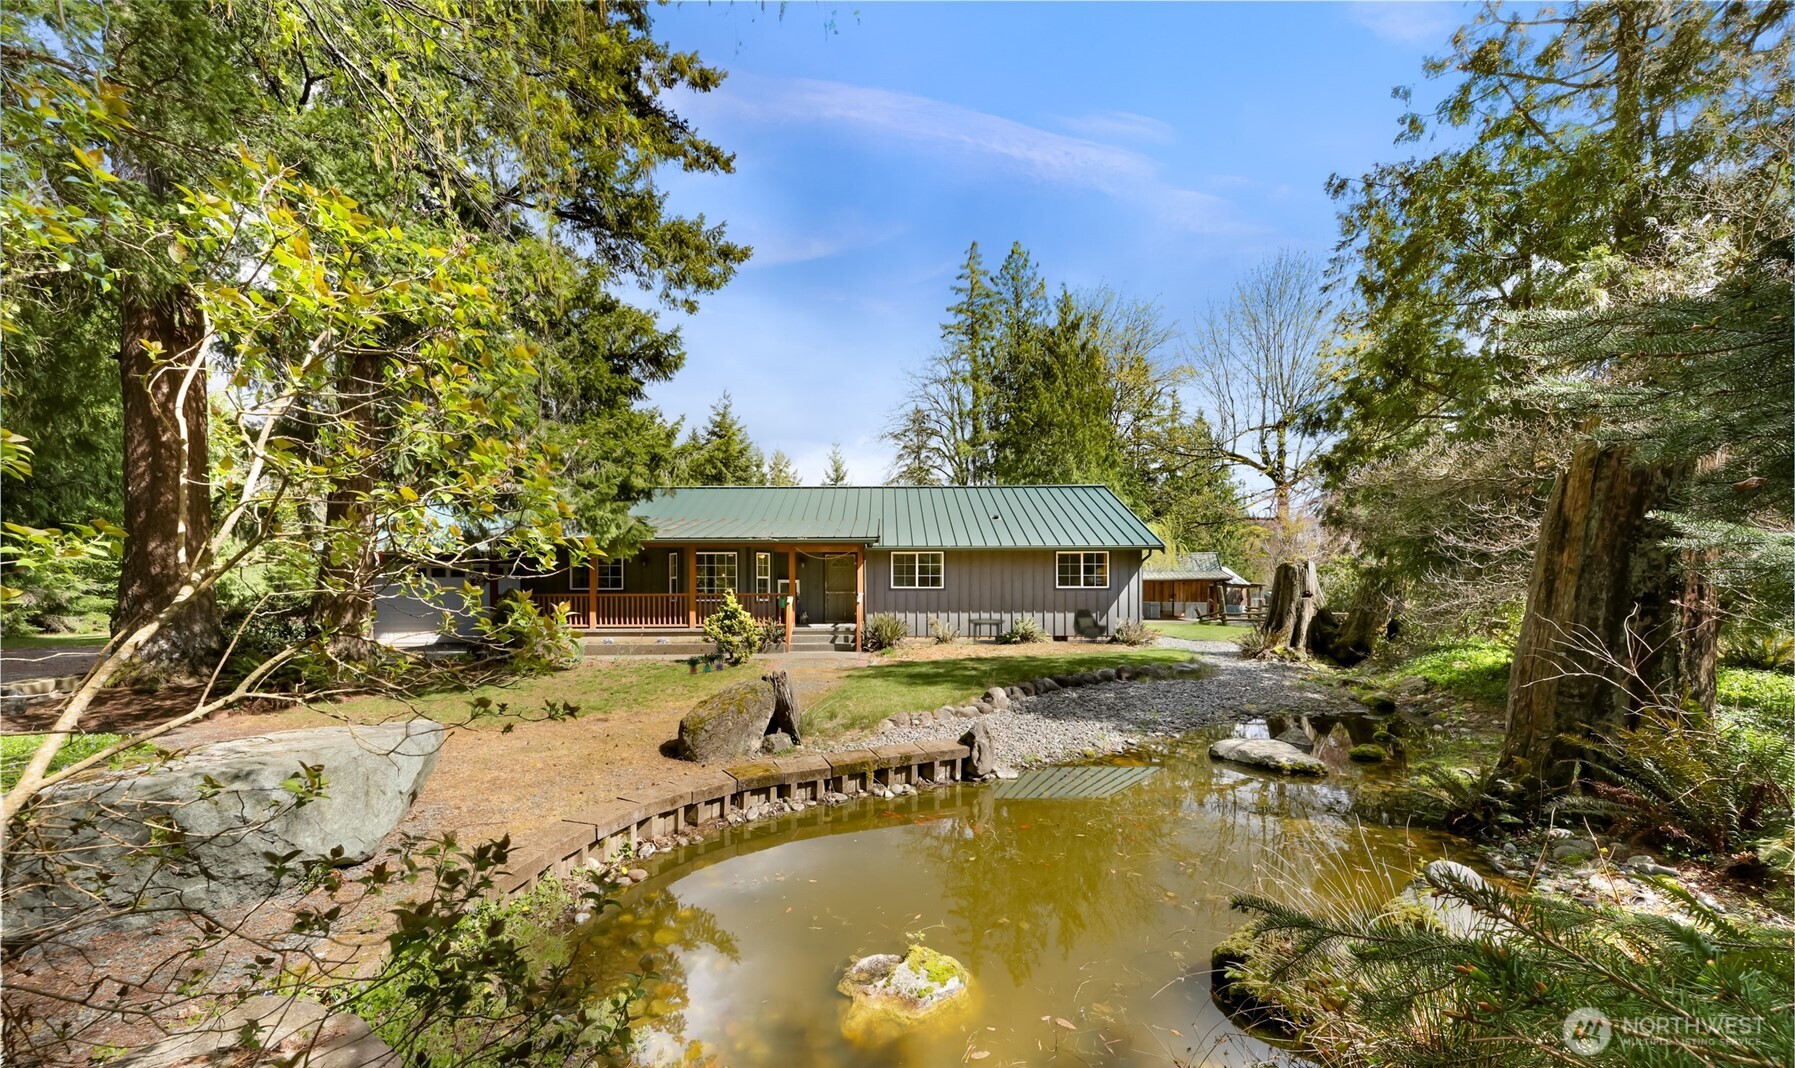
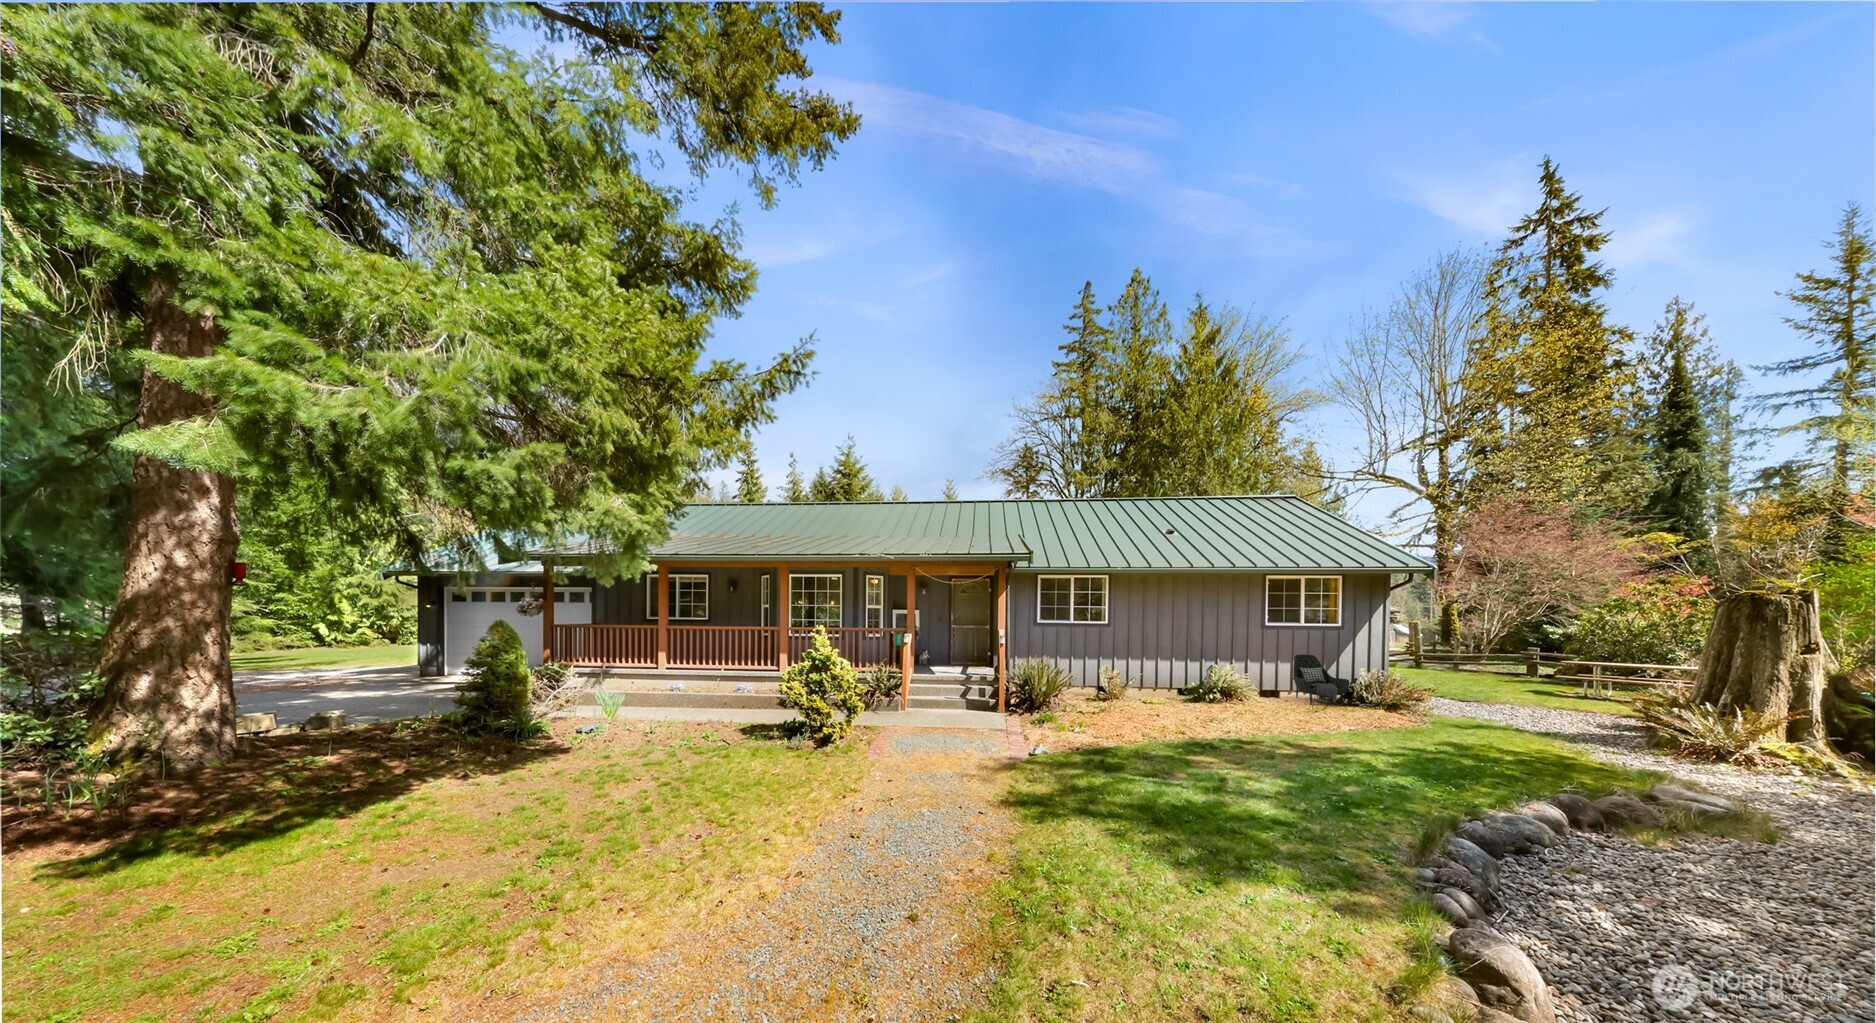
round table: present [968,619,1005,644] -> none [1143,665,1199,704]
potted plant: present [687,641,723,674] -> none [754,700,812,755]

